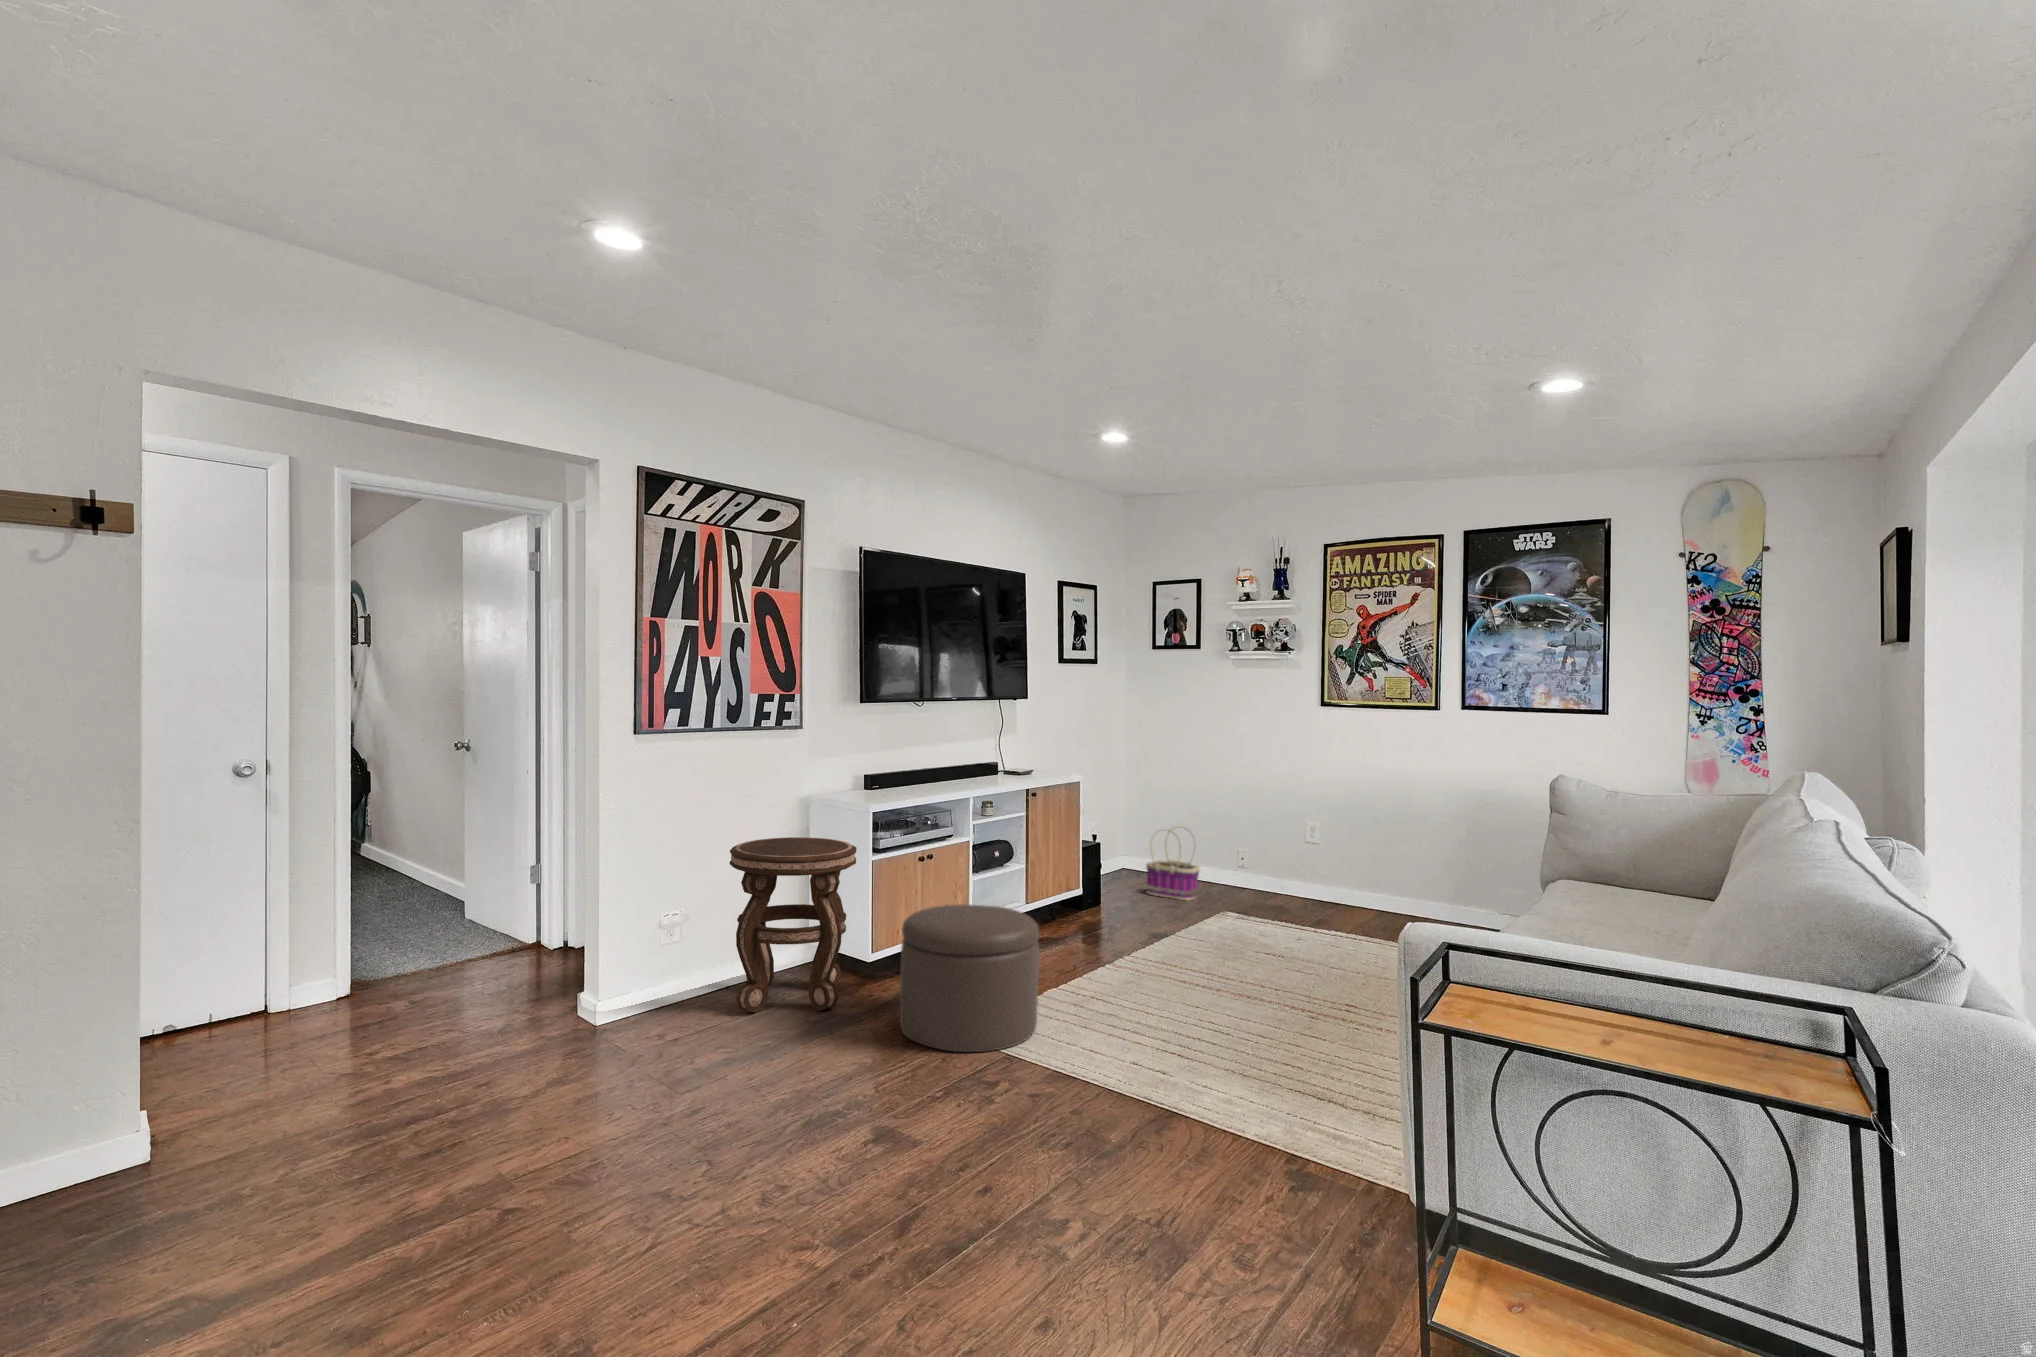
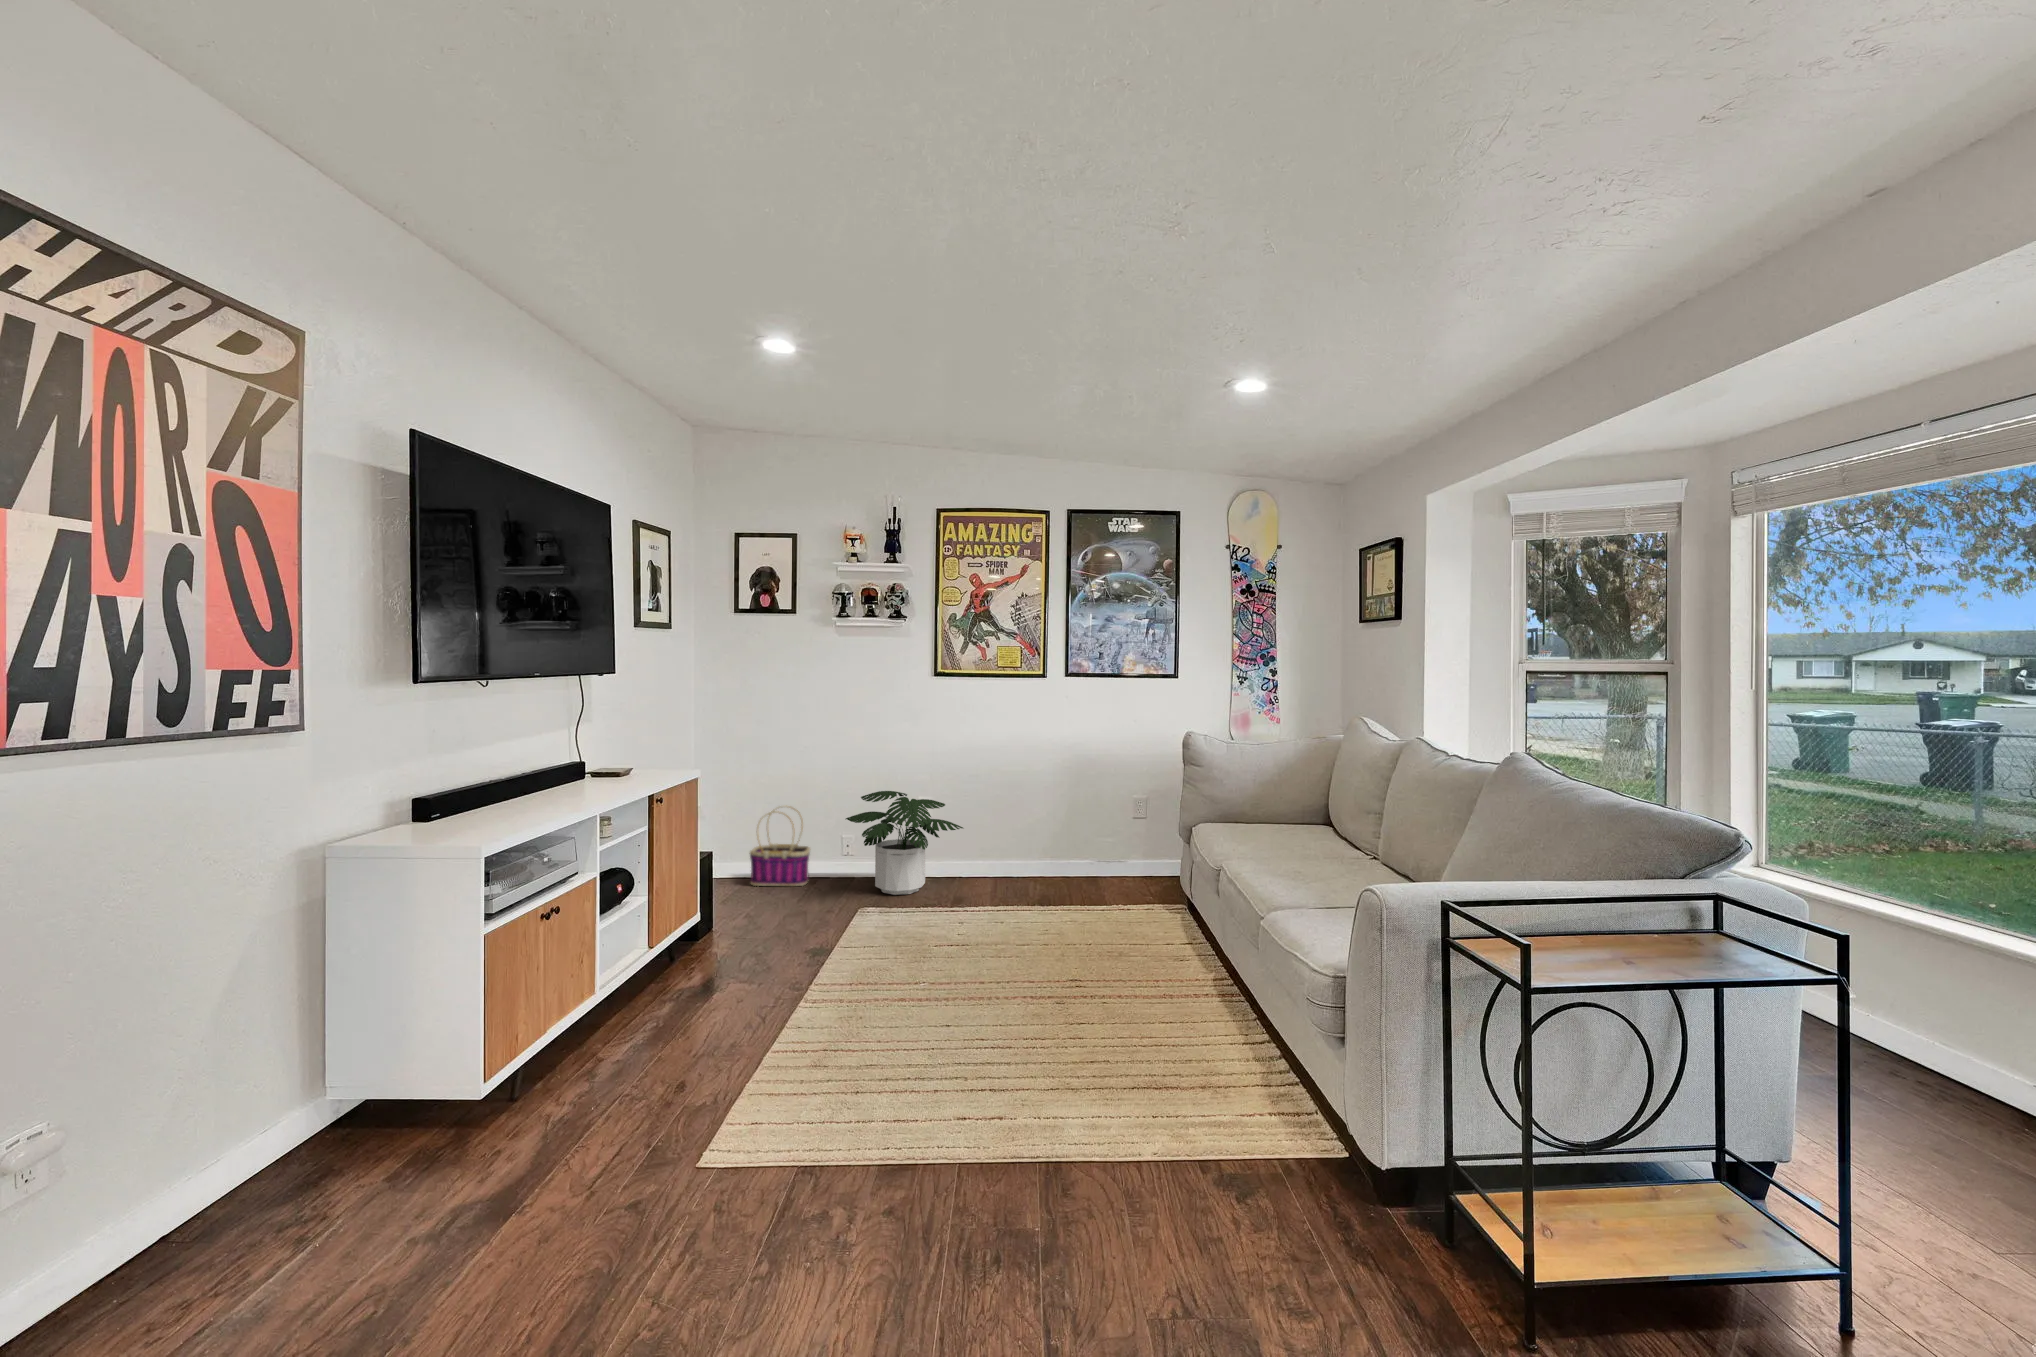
potted plant: none [1224,820,1328,921] -> present [846,791,963,895]
side table: present [730,837,857,1013] -> none [191,912,478,1279]
ottoman: present [900,905,1039,1052] -> none [604,965,820,1218]

